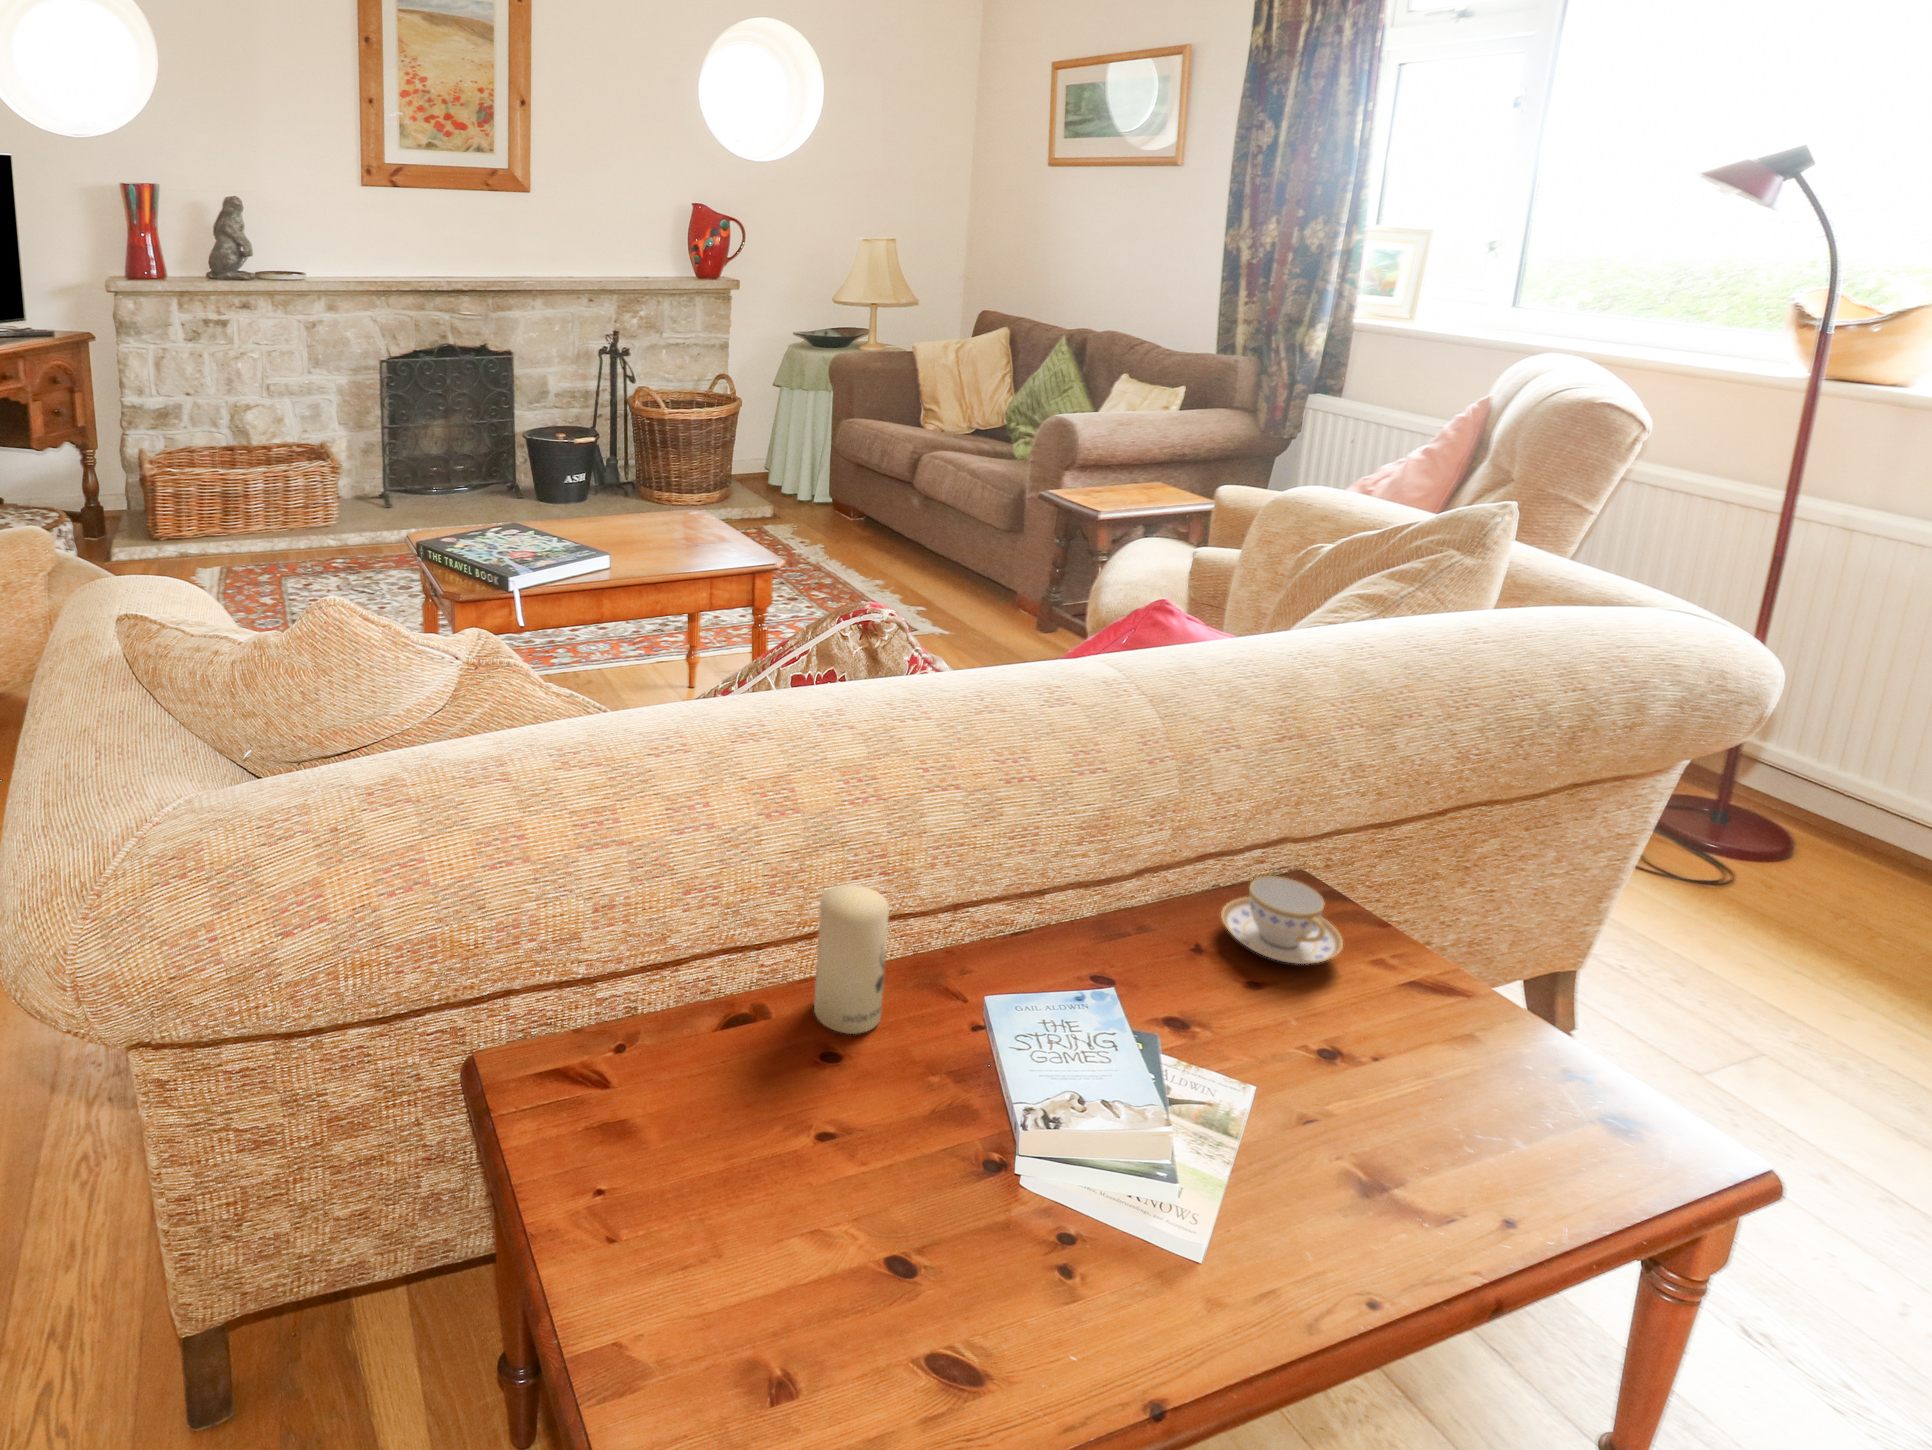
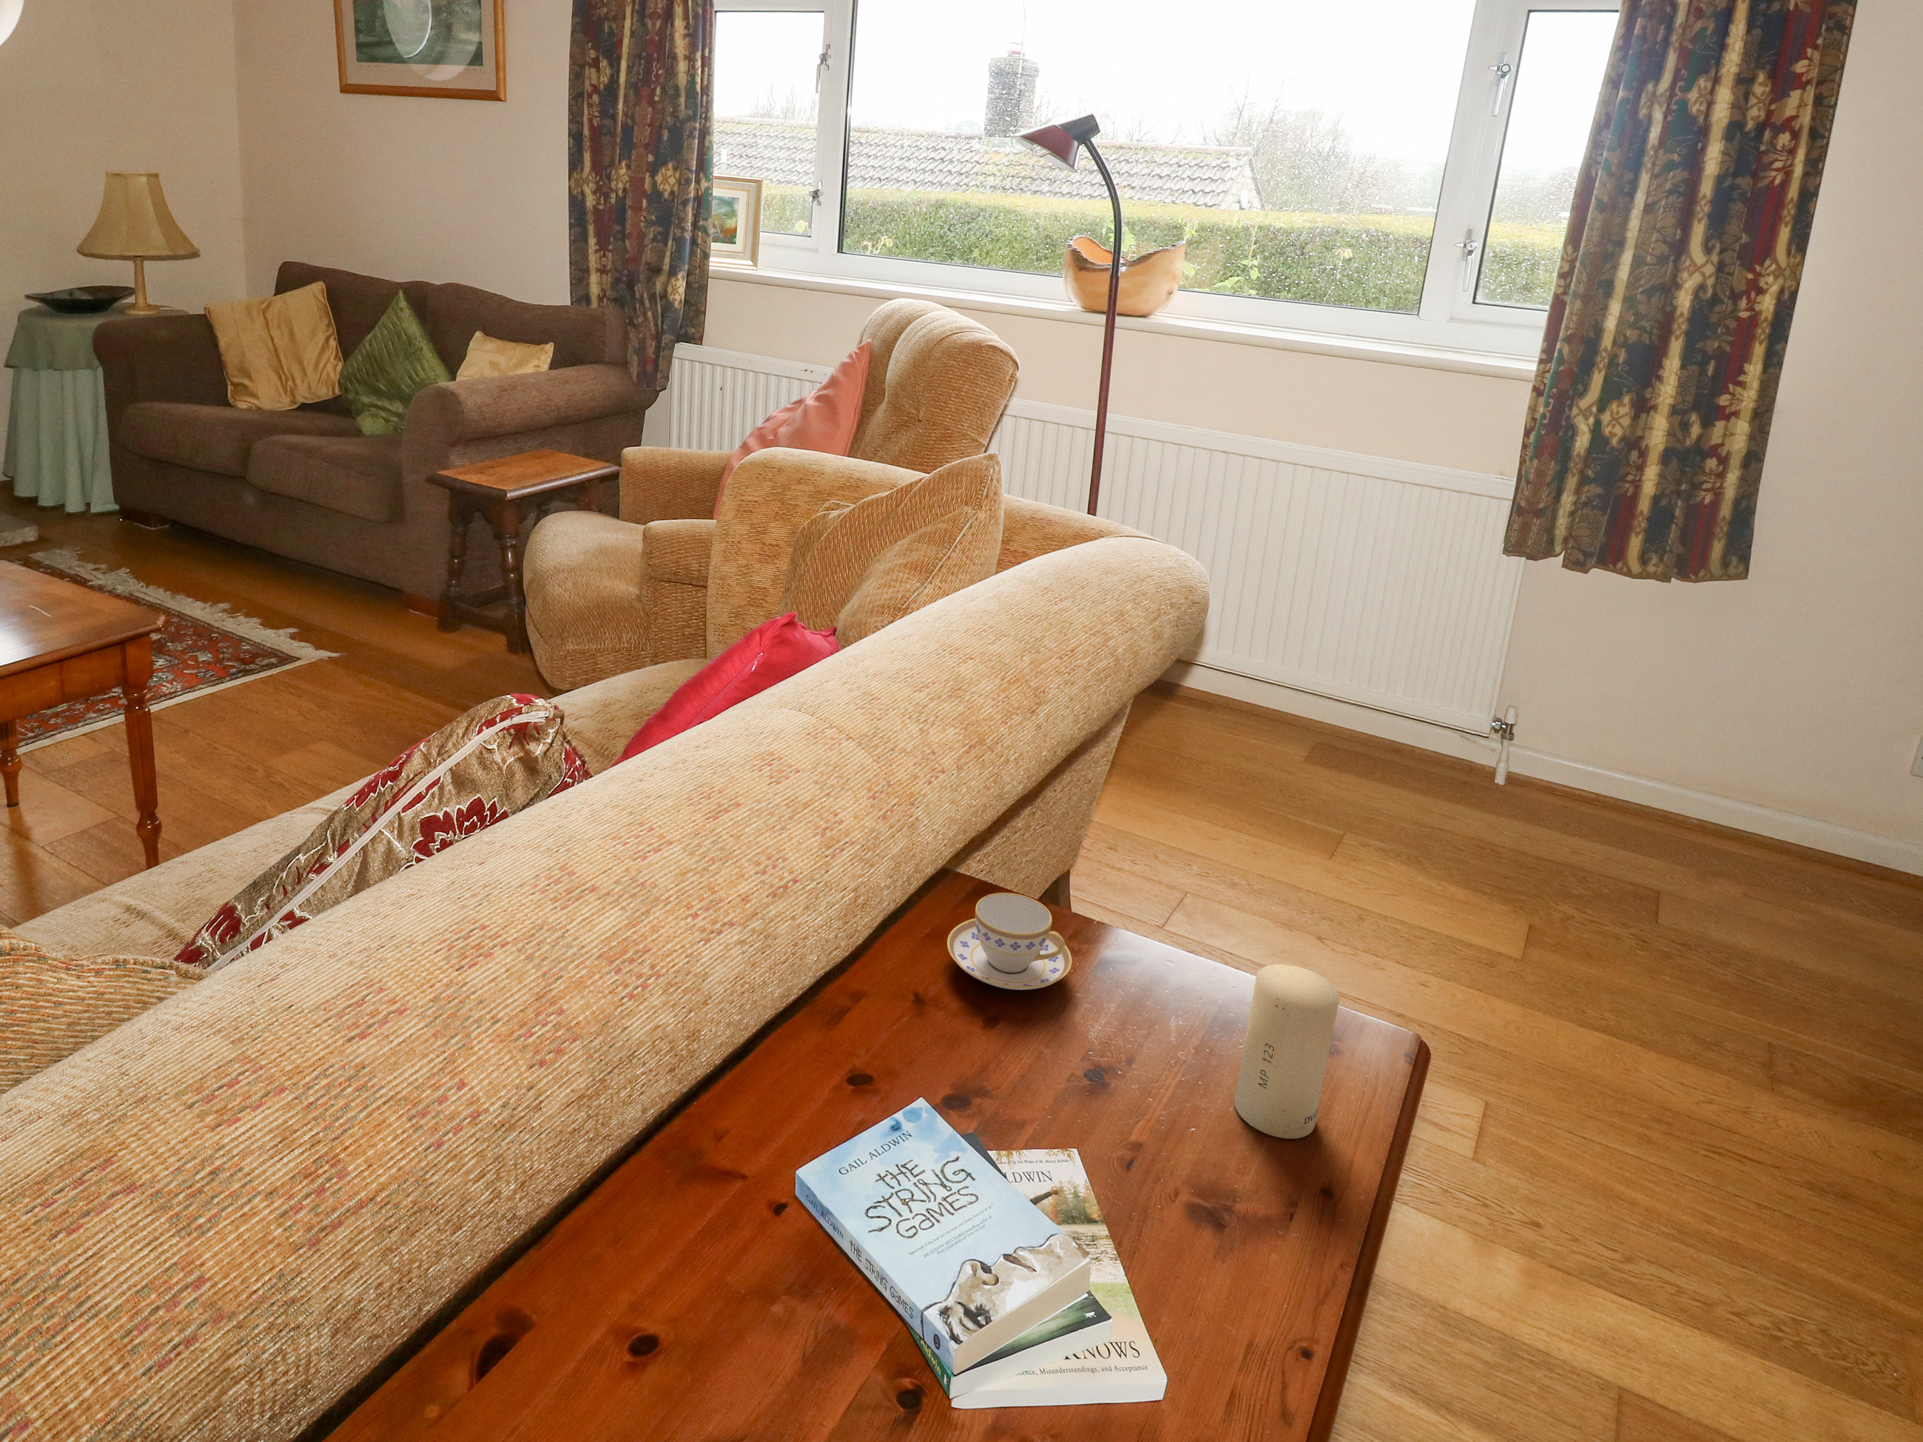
candle: present [814,885,889,1034] -> present [1234,964,1339,1139]

